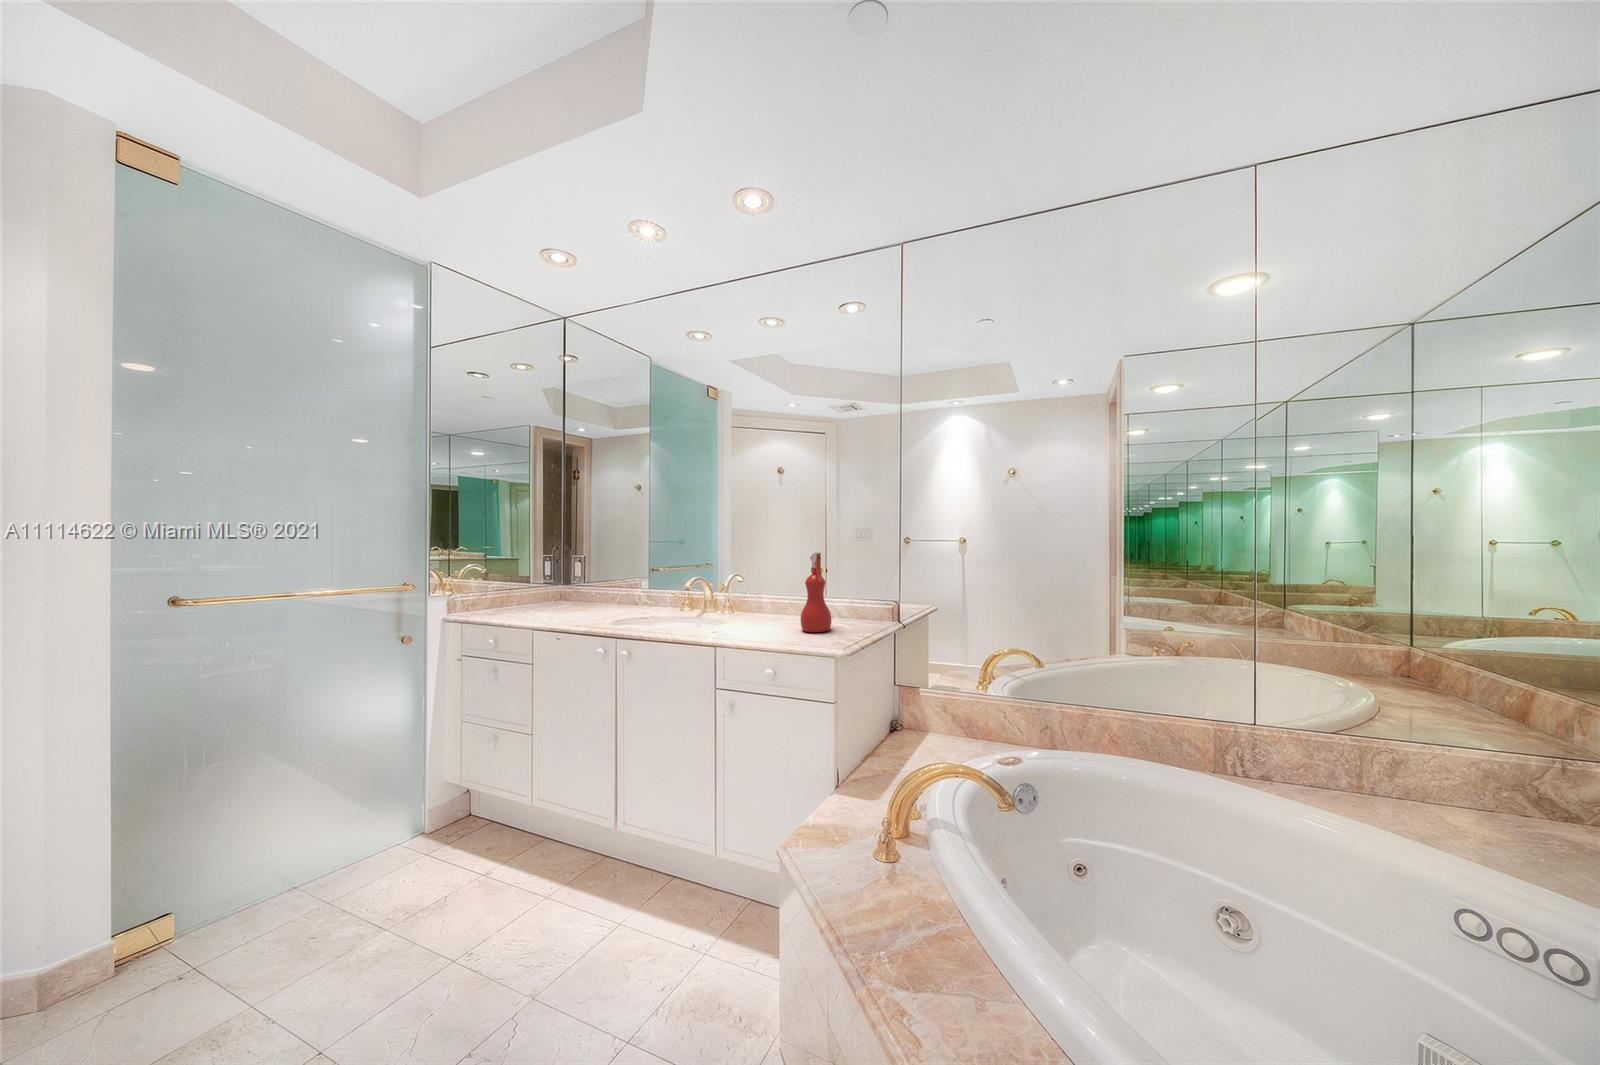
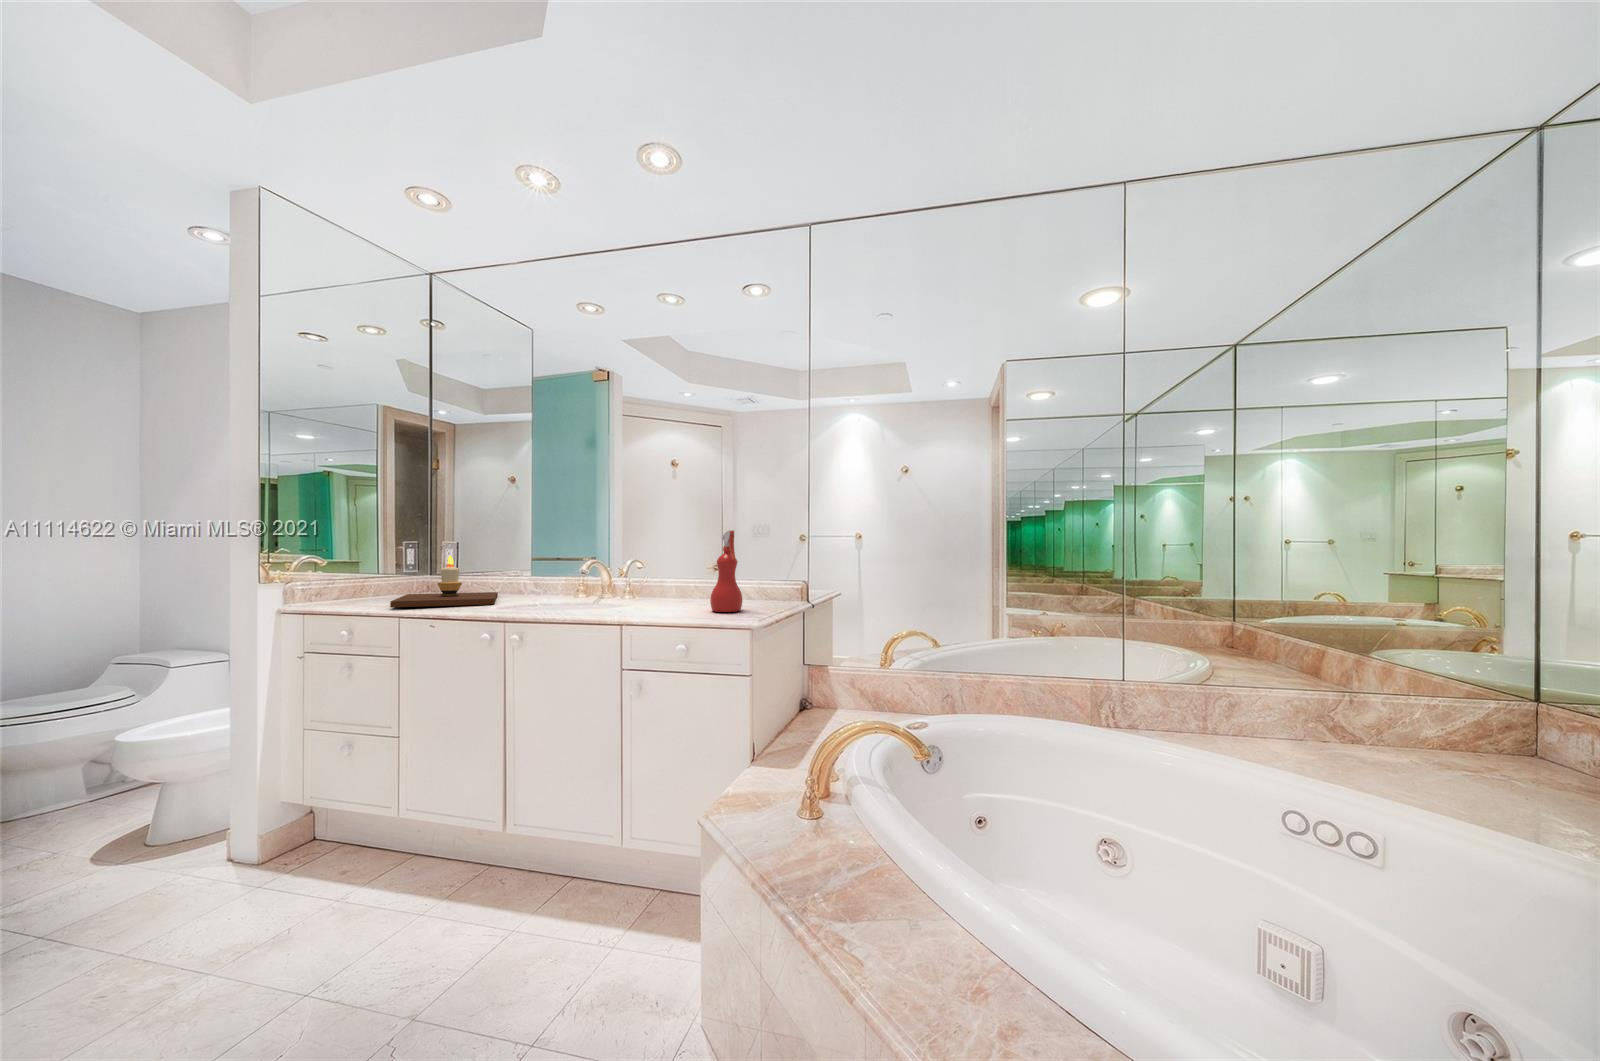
candle: none [528,575,617,624] -> present [390,556,498,607]

